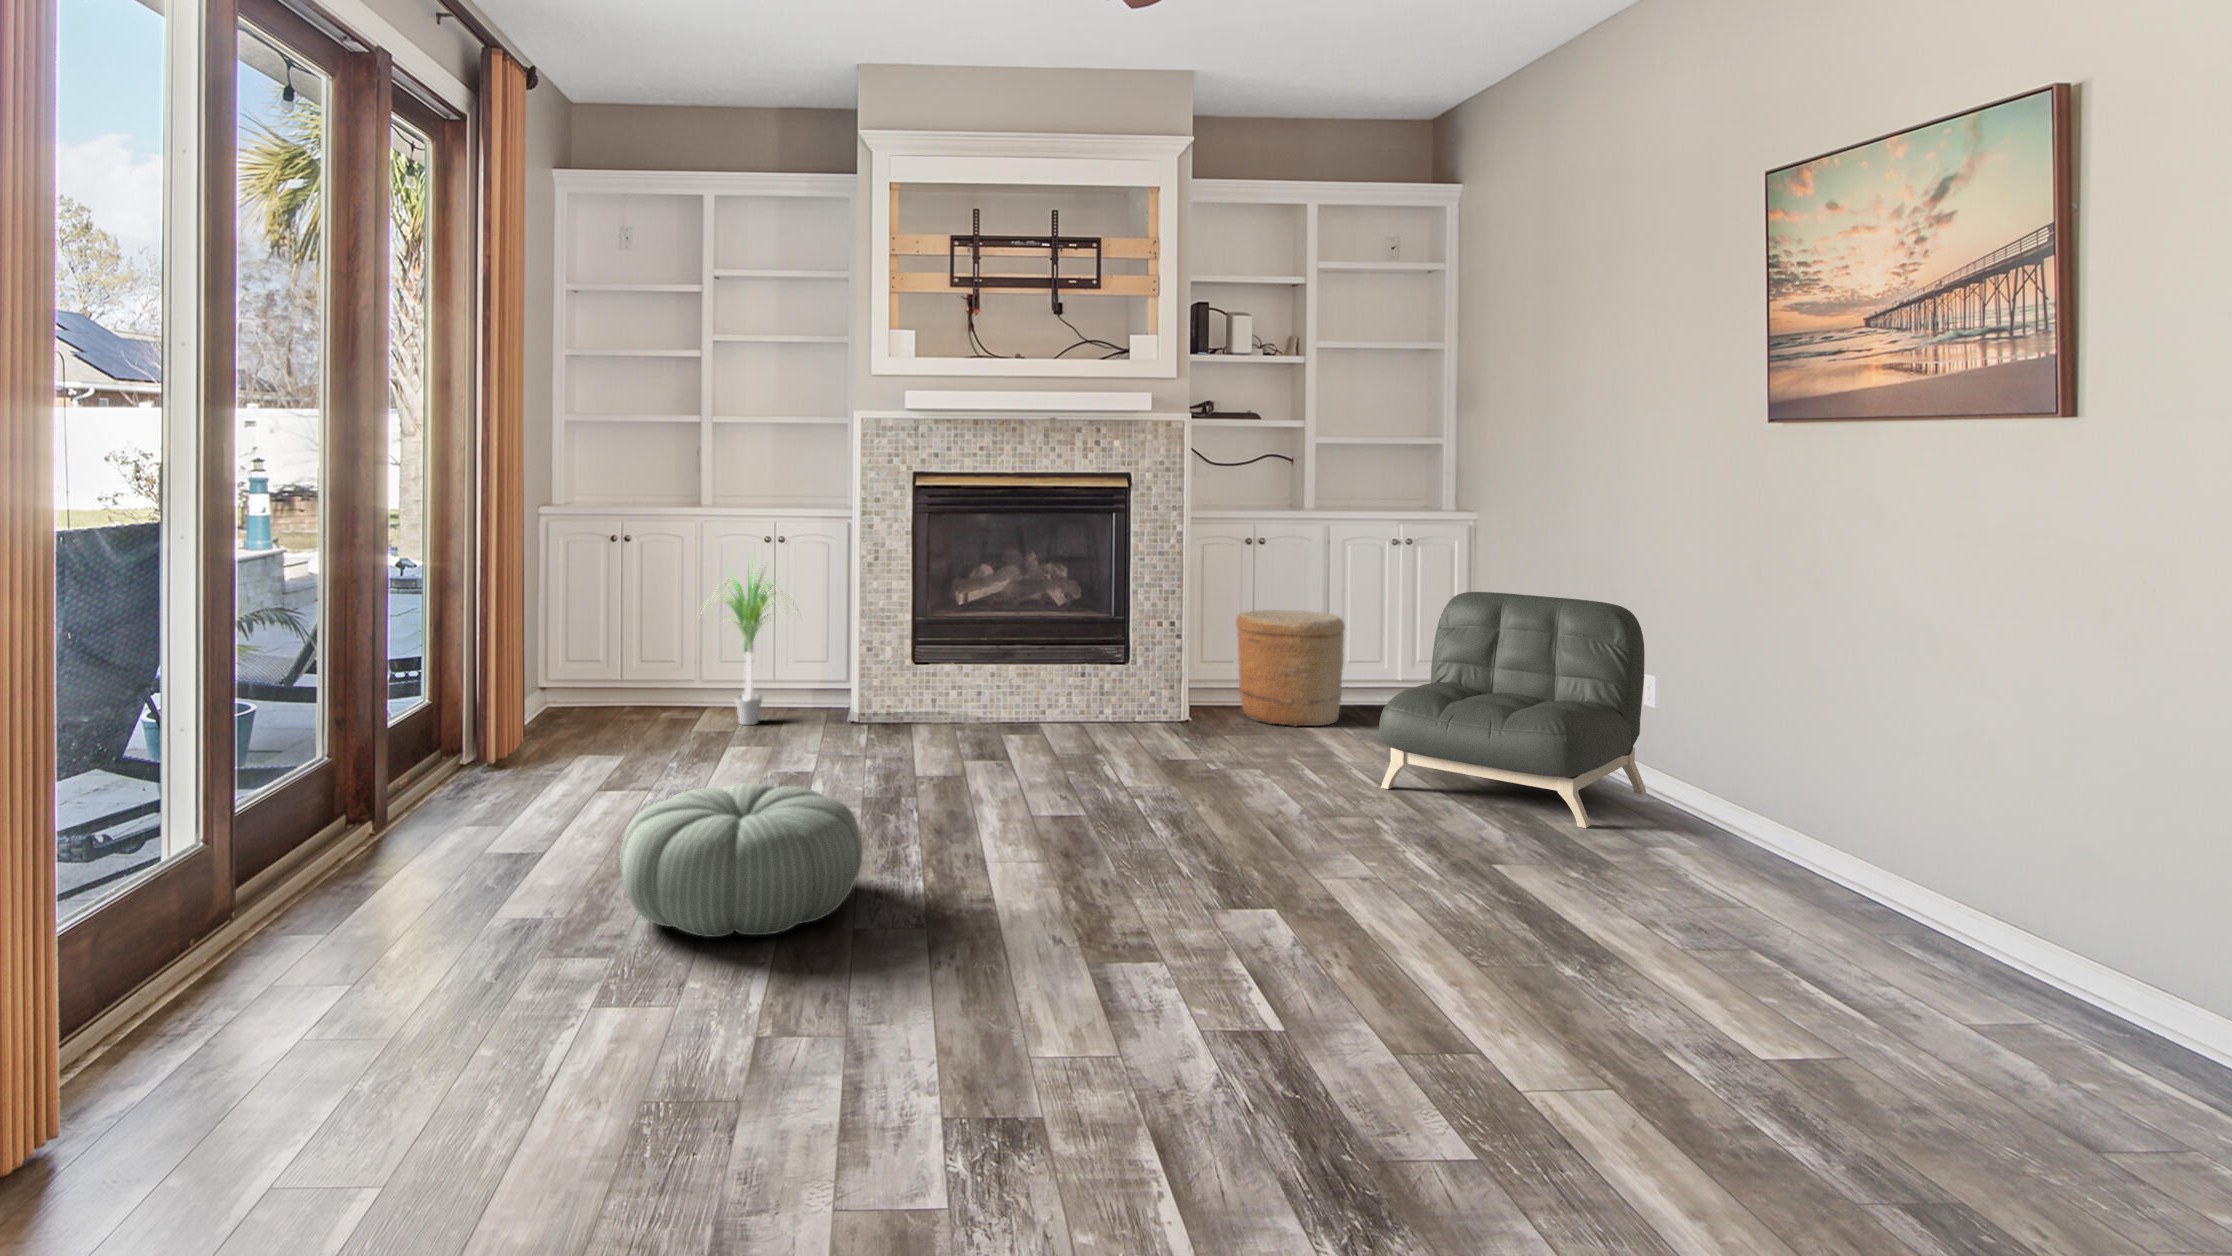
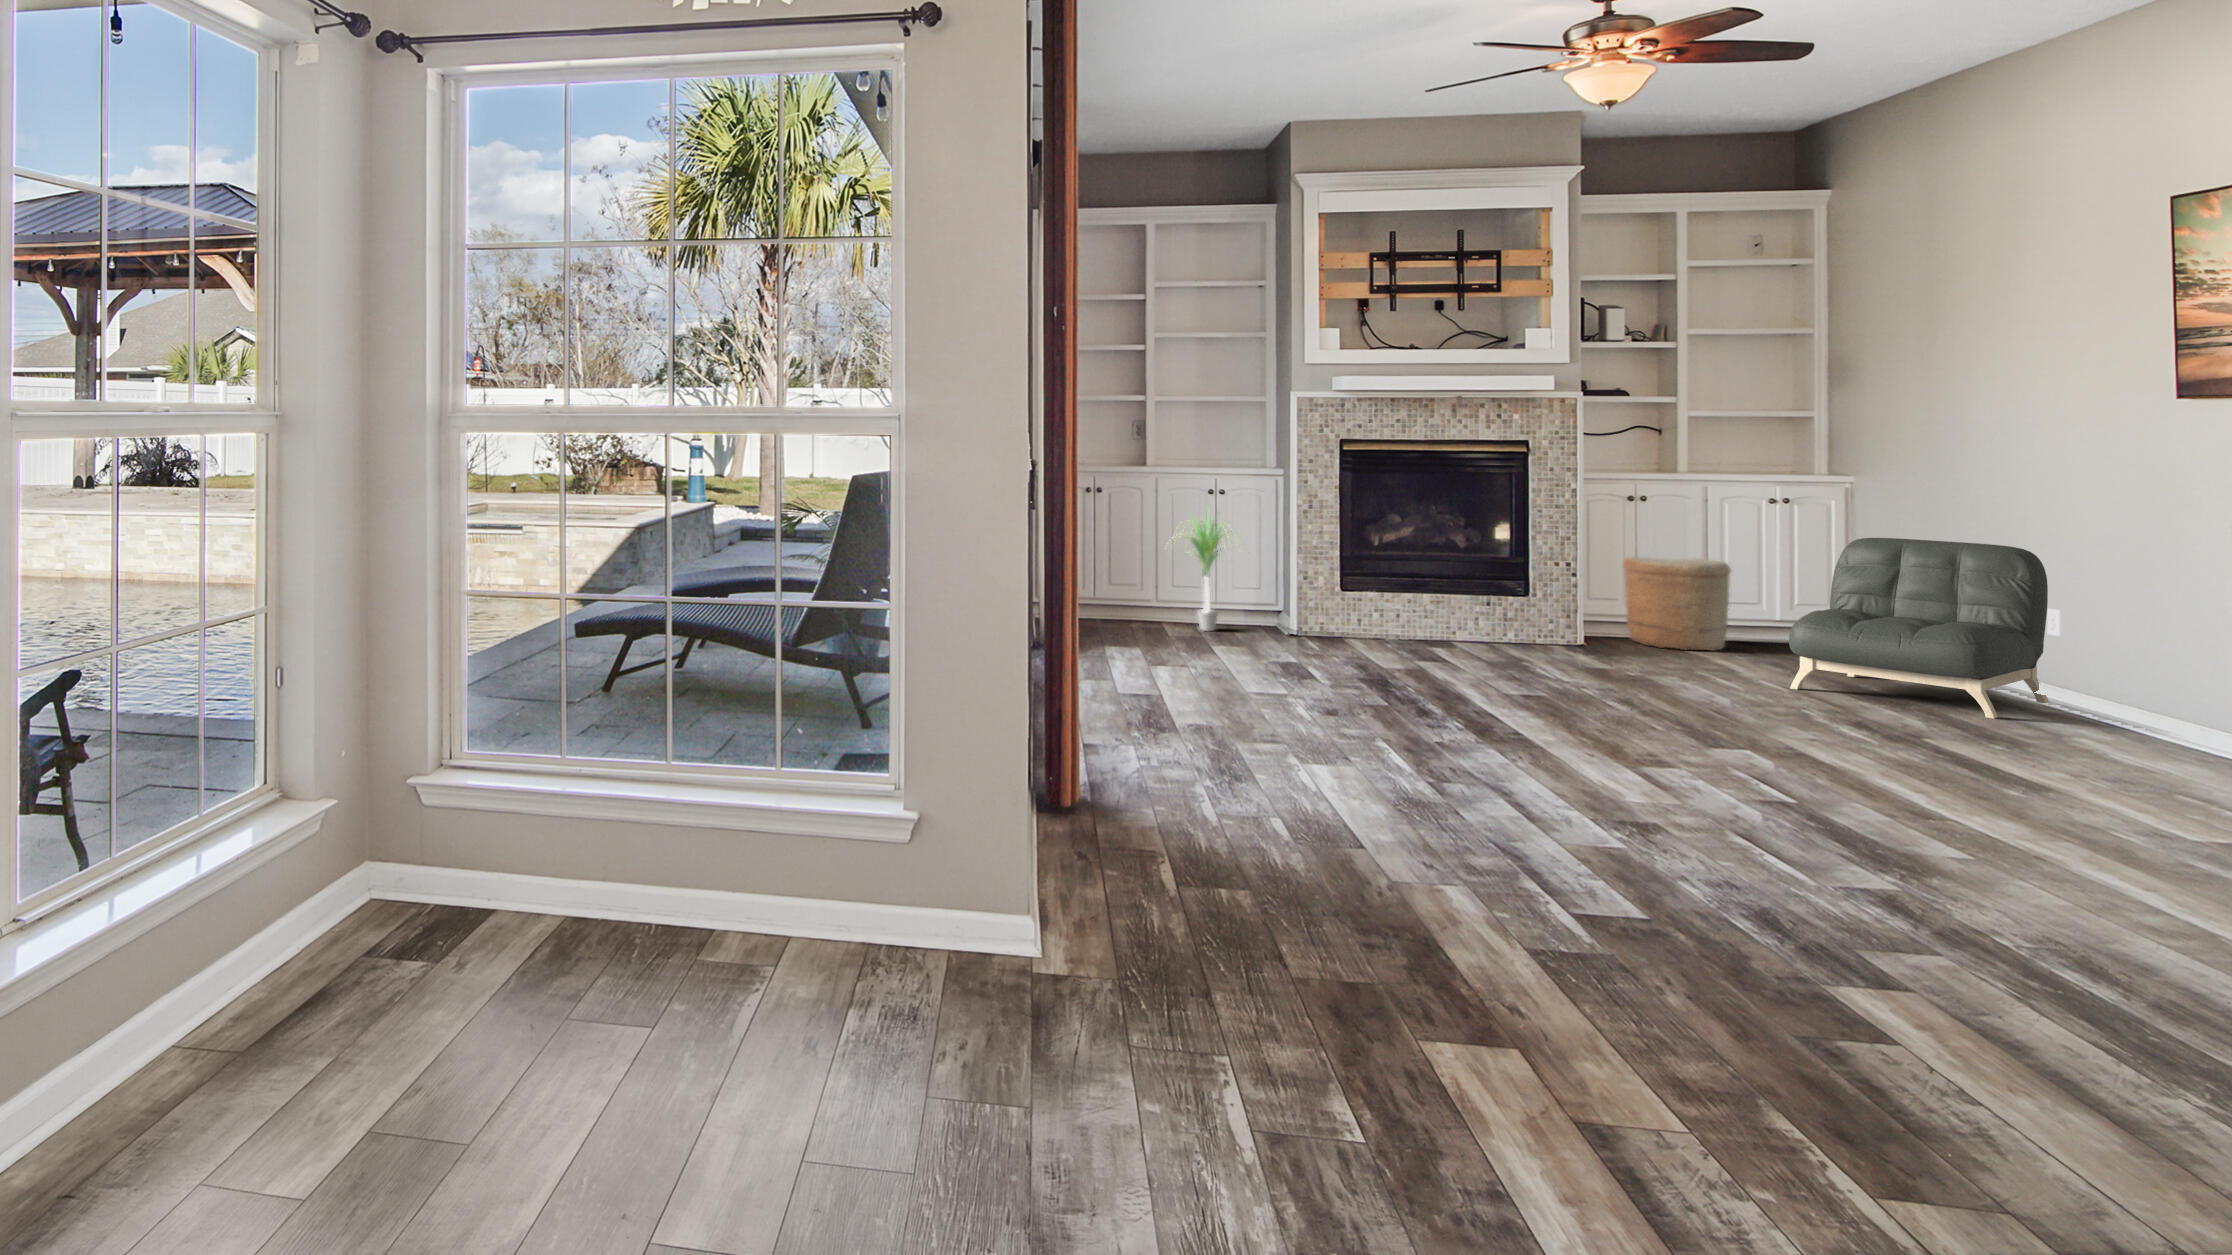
pouf: present [620,783,862,937] -> none [1250,644,1422,731]

